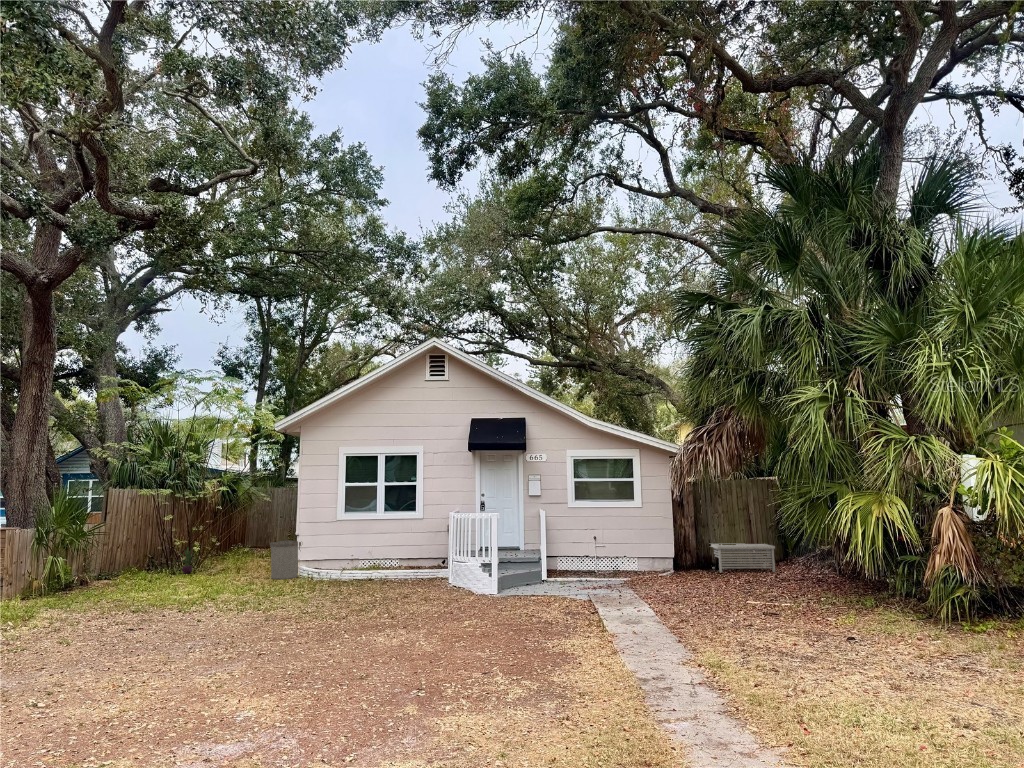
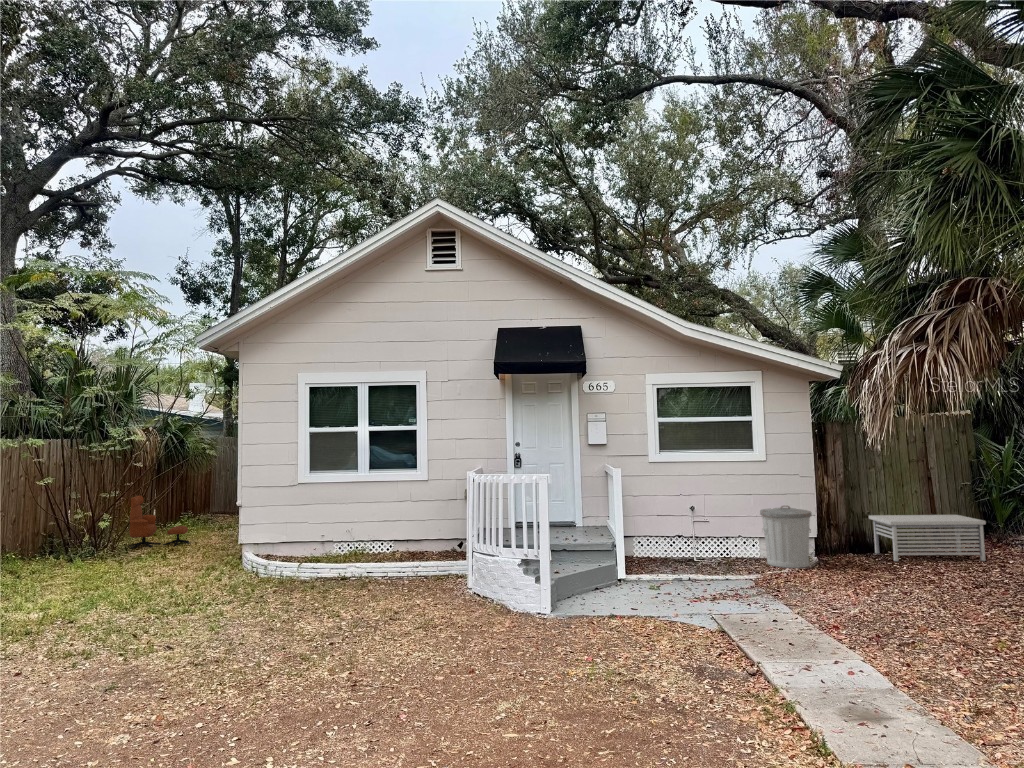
lounge chair: none [208,529,252,566] -> present [129,496,191,548]
trash can: present [270,539,301,579] -> present [760,506,812,568]
decorative plant: present [182,547,192,574] -> none [58,524,107,564]

